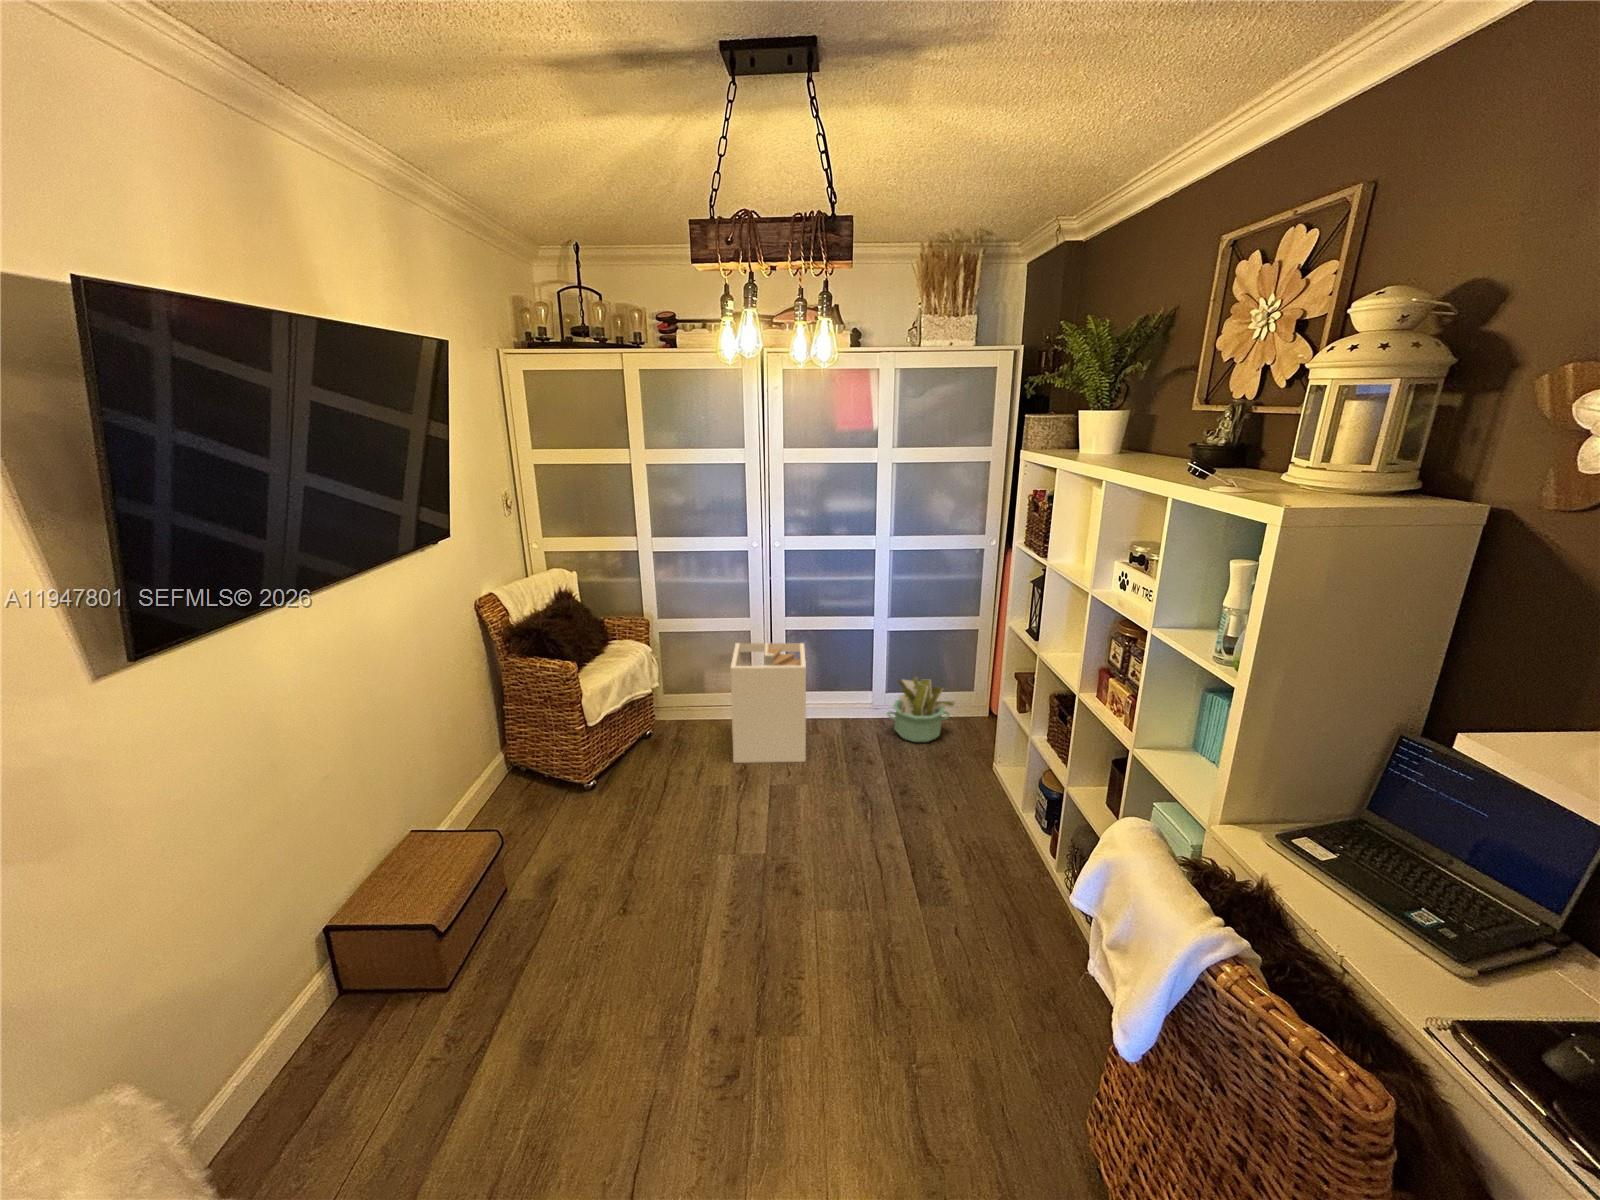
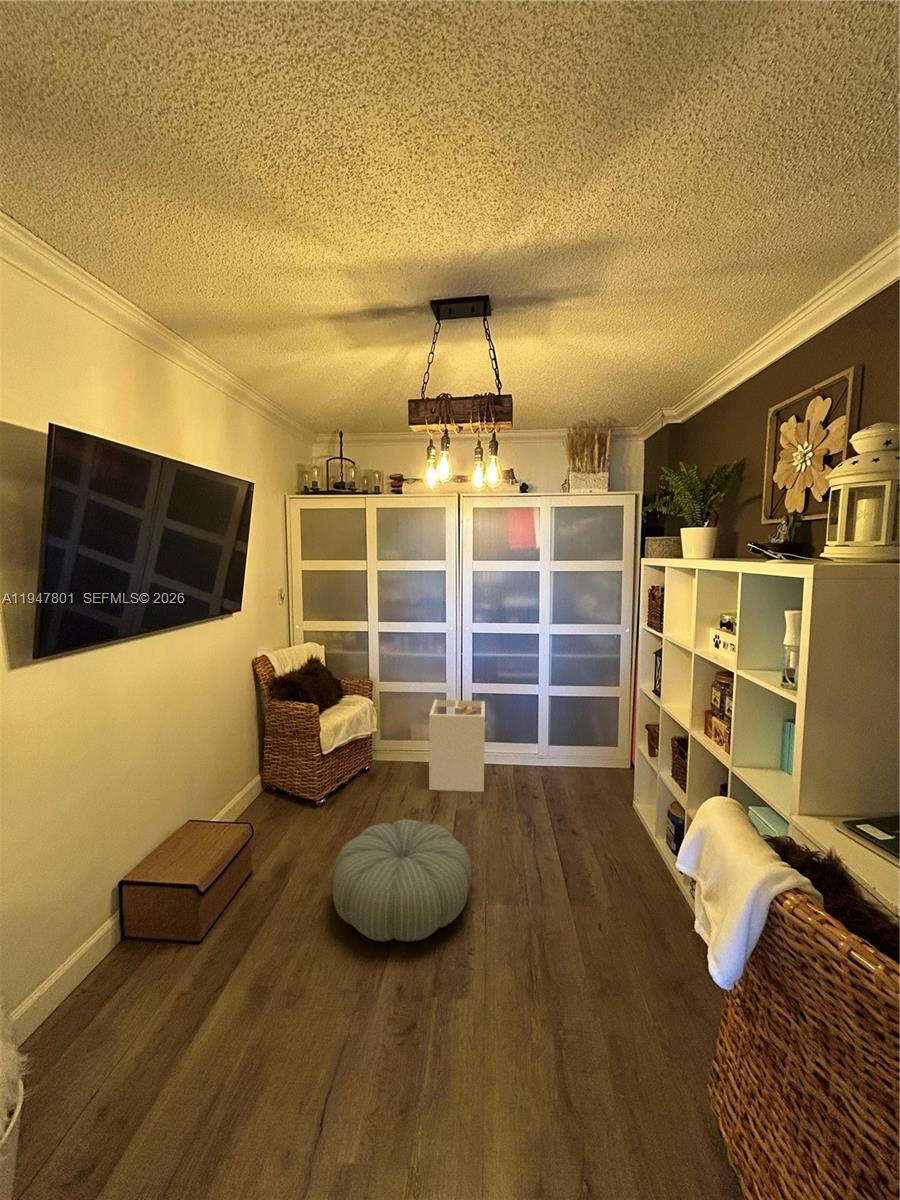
decorative plant: present [887,678,955,742] -> none [547,730,601,782]
pouf: none [617,816,797,975] -> present [333,819,471,941]

